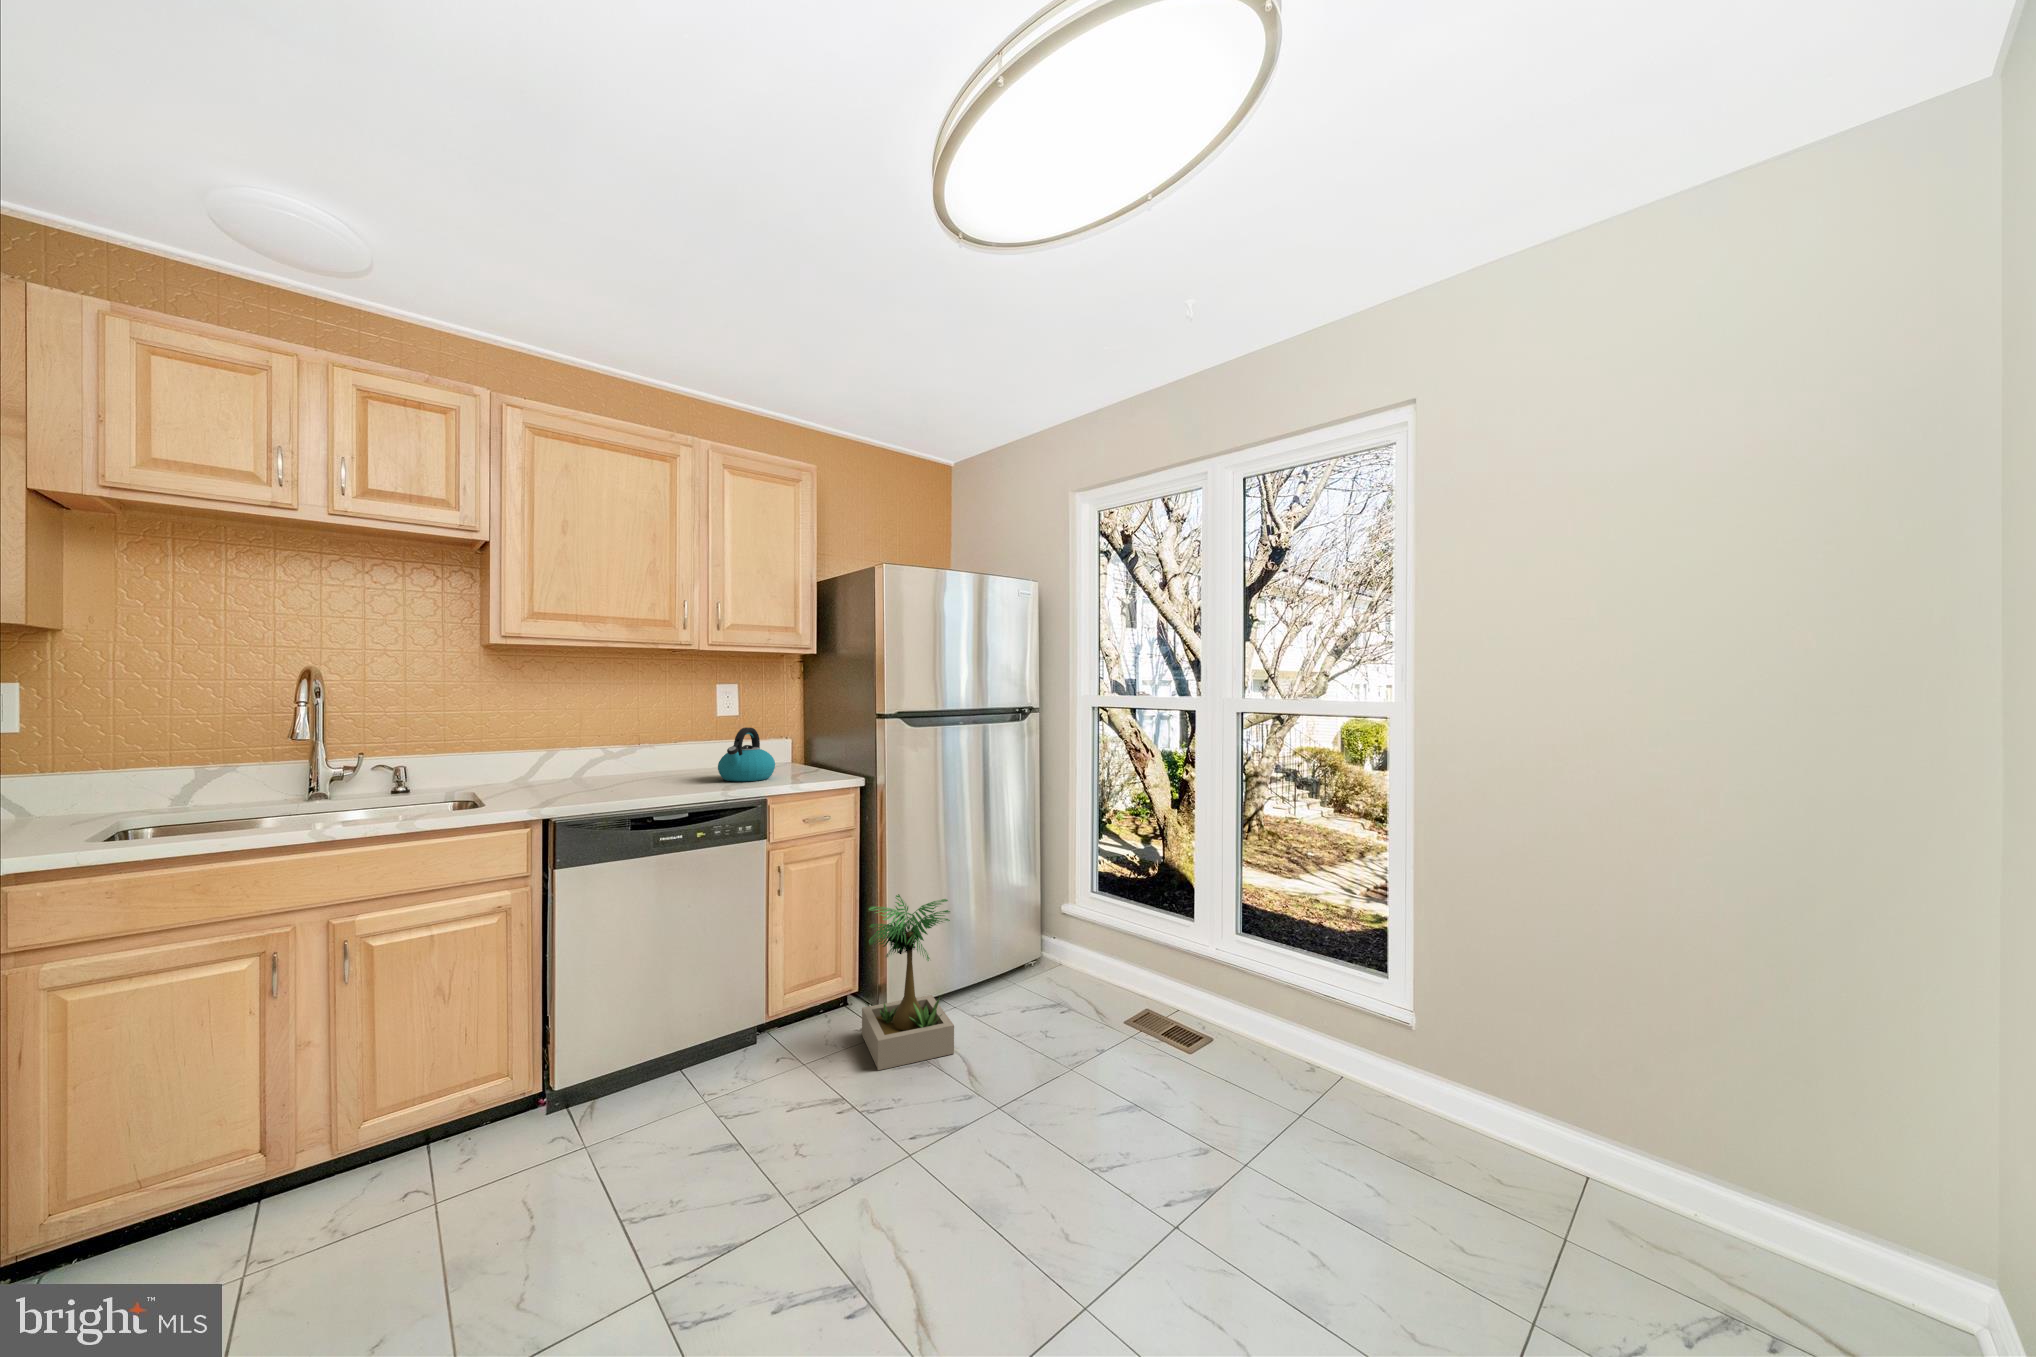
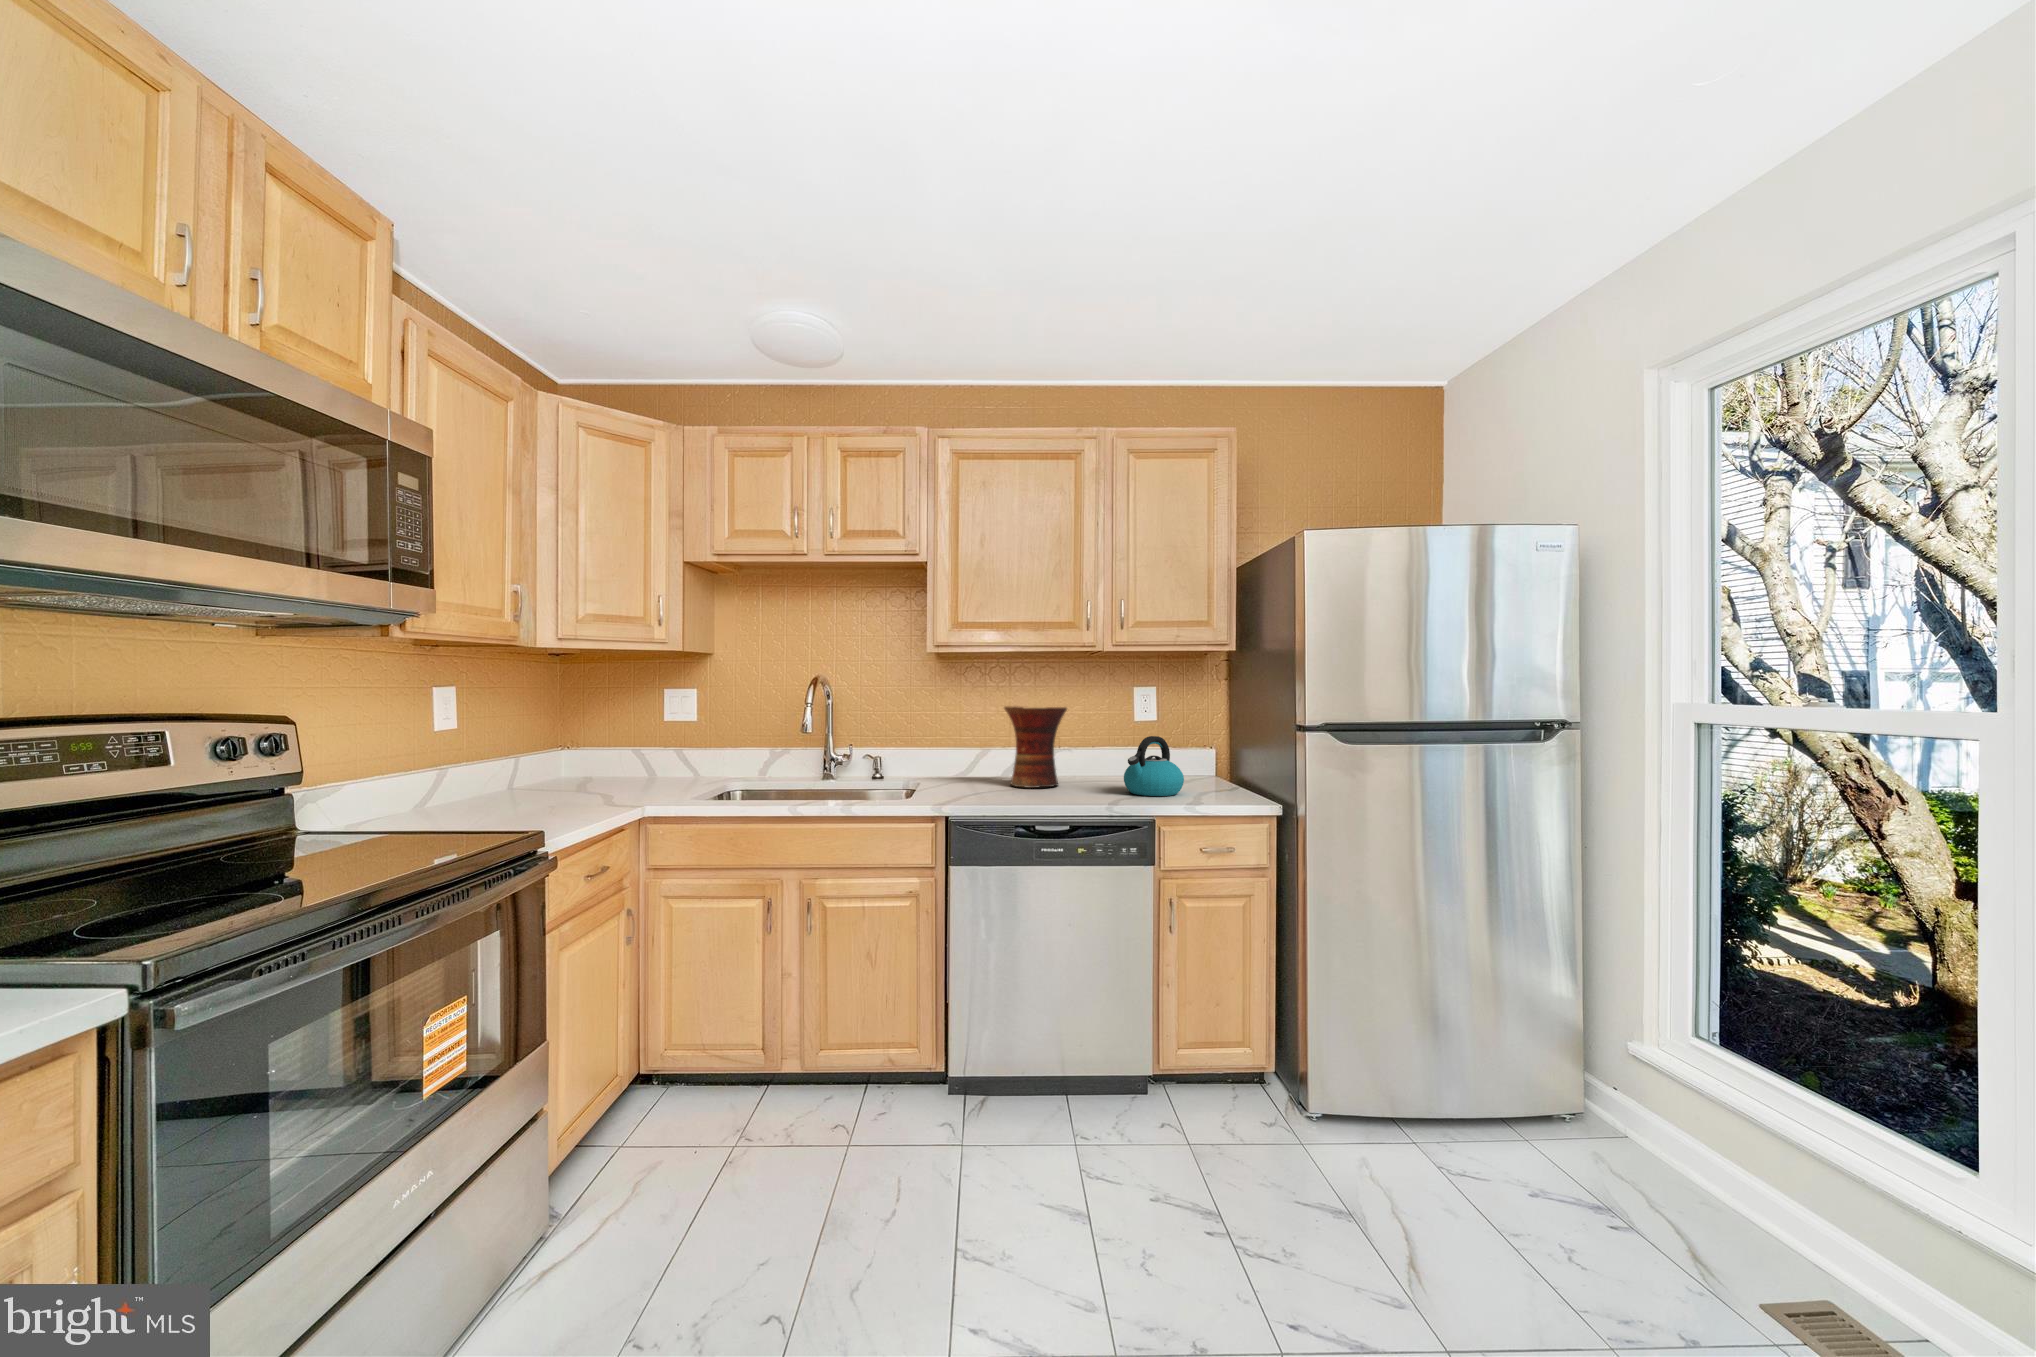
vase: none [579,703,654,786] -> present [1004,706,1067,788]
potted plant: present [862,894,954,1070] -> none [1262,961,1417,1217]

